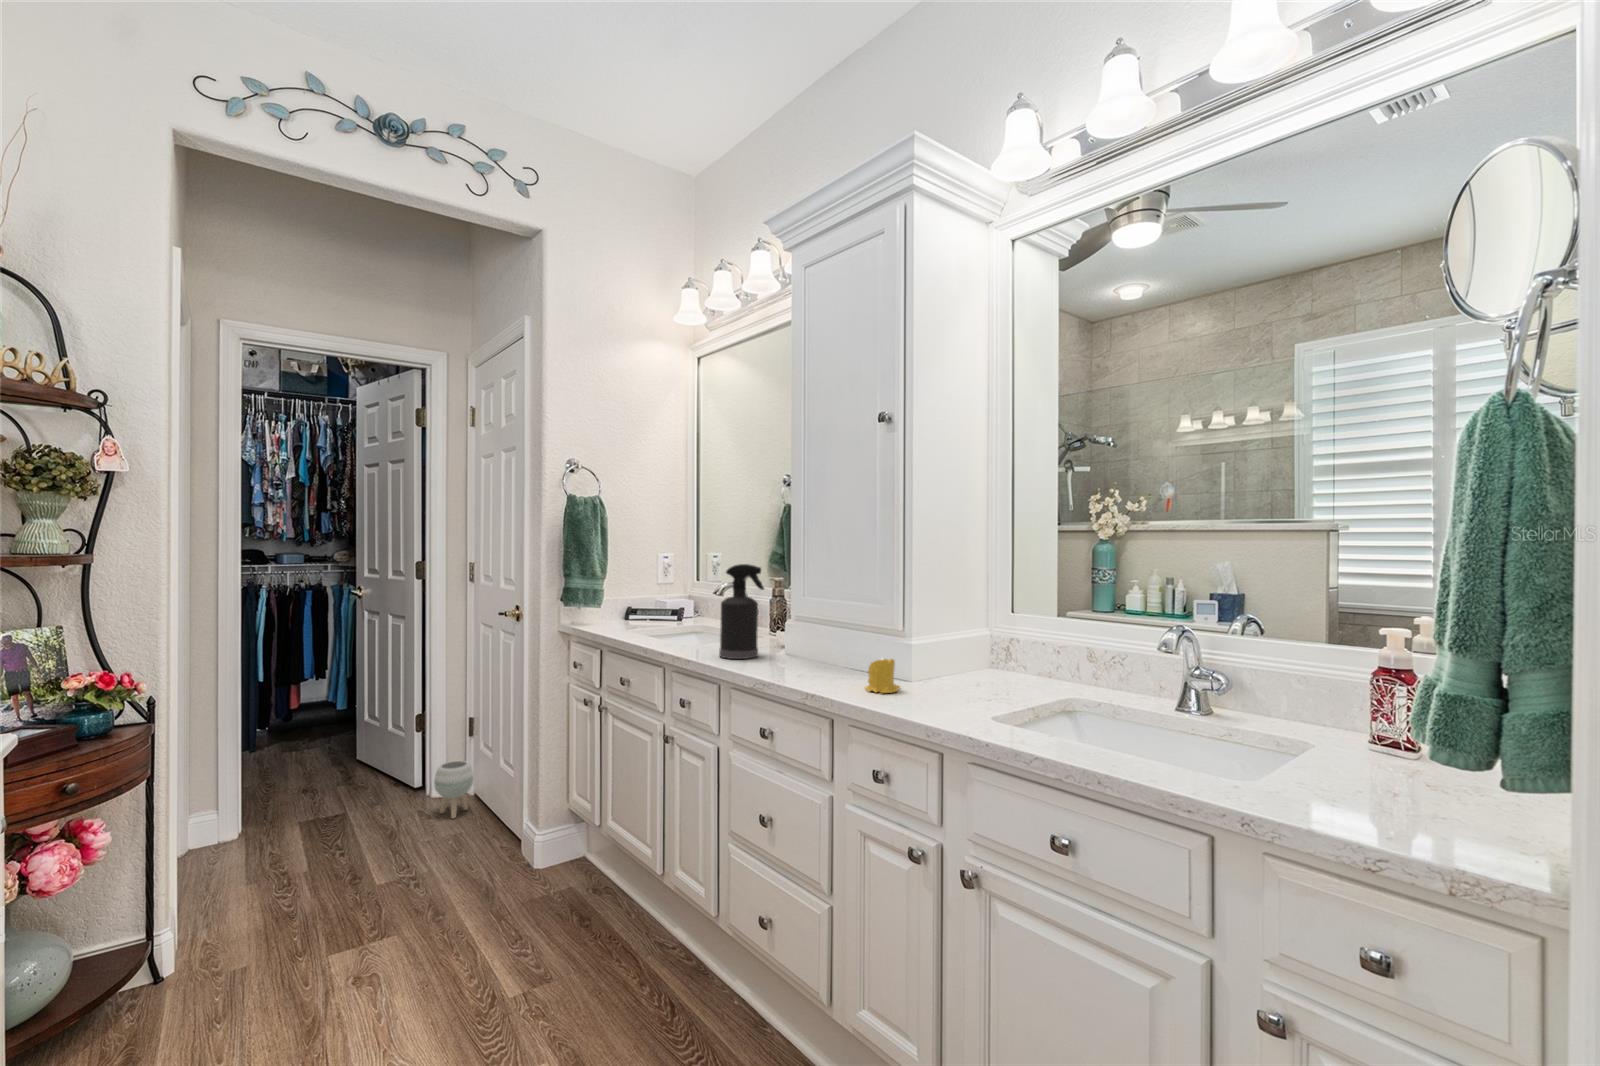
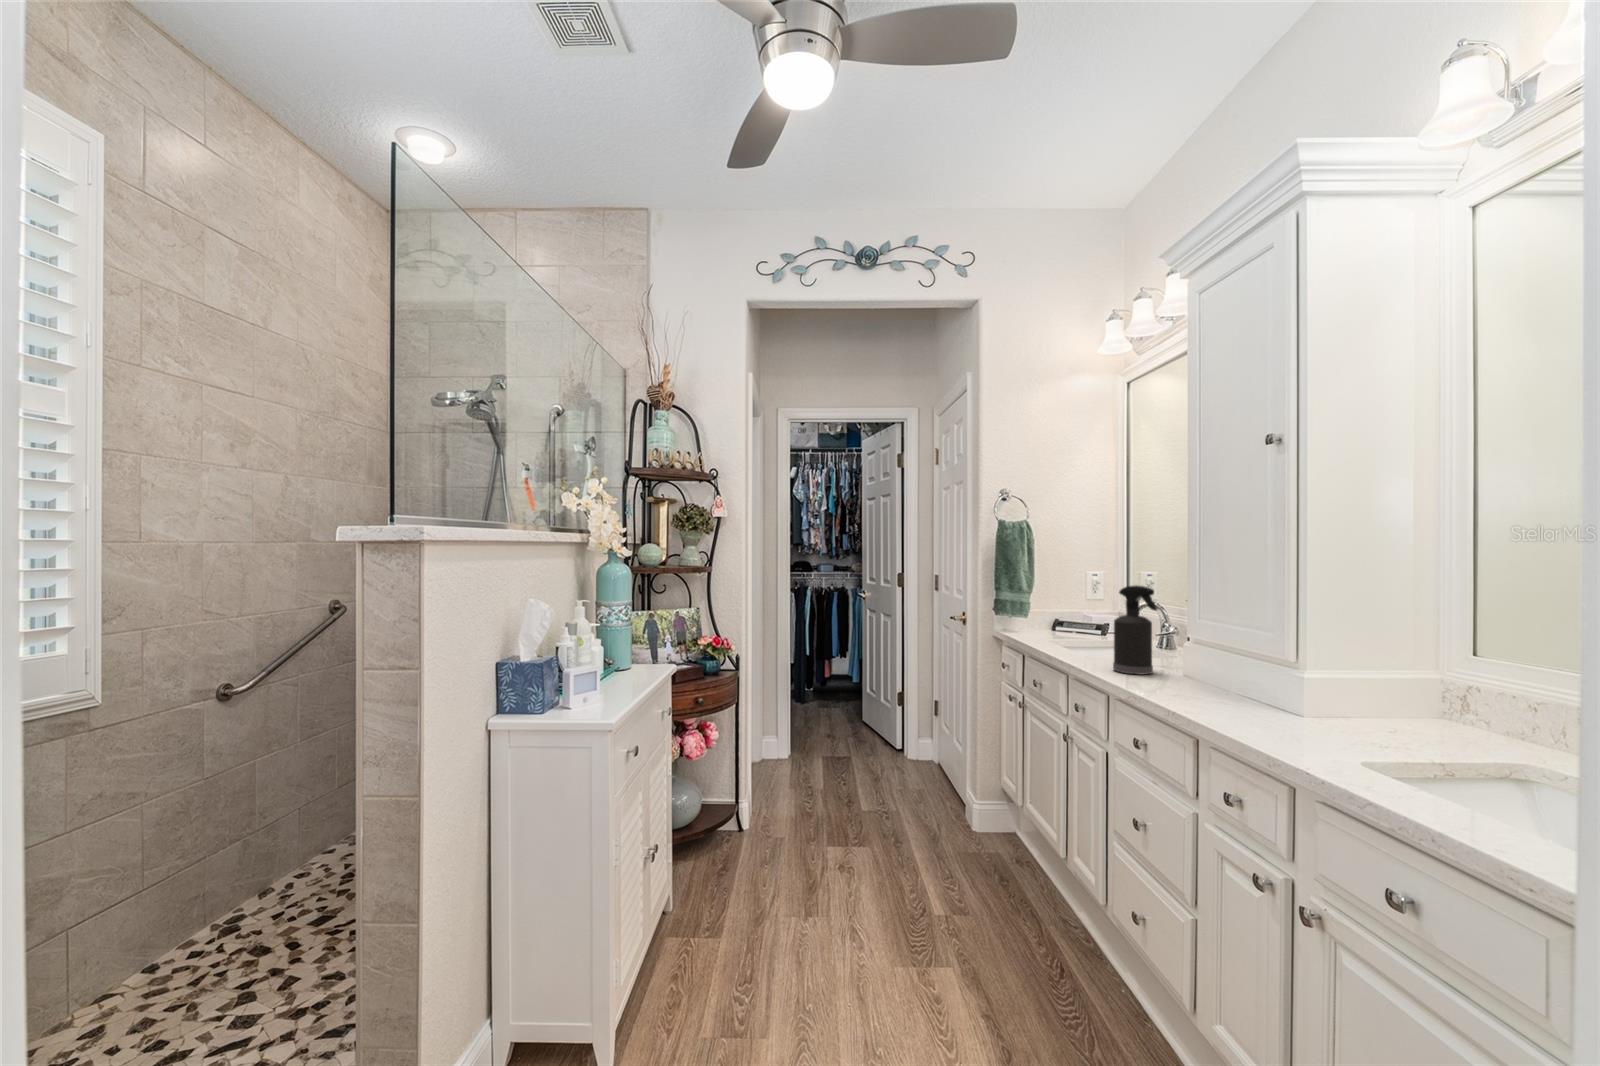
candle: present [865,659,899,693] -> none [1239,684,1285,723]
planter: present [434,761,474,818] -> none [908,732,936,777]

